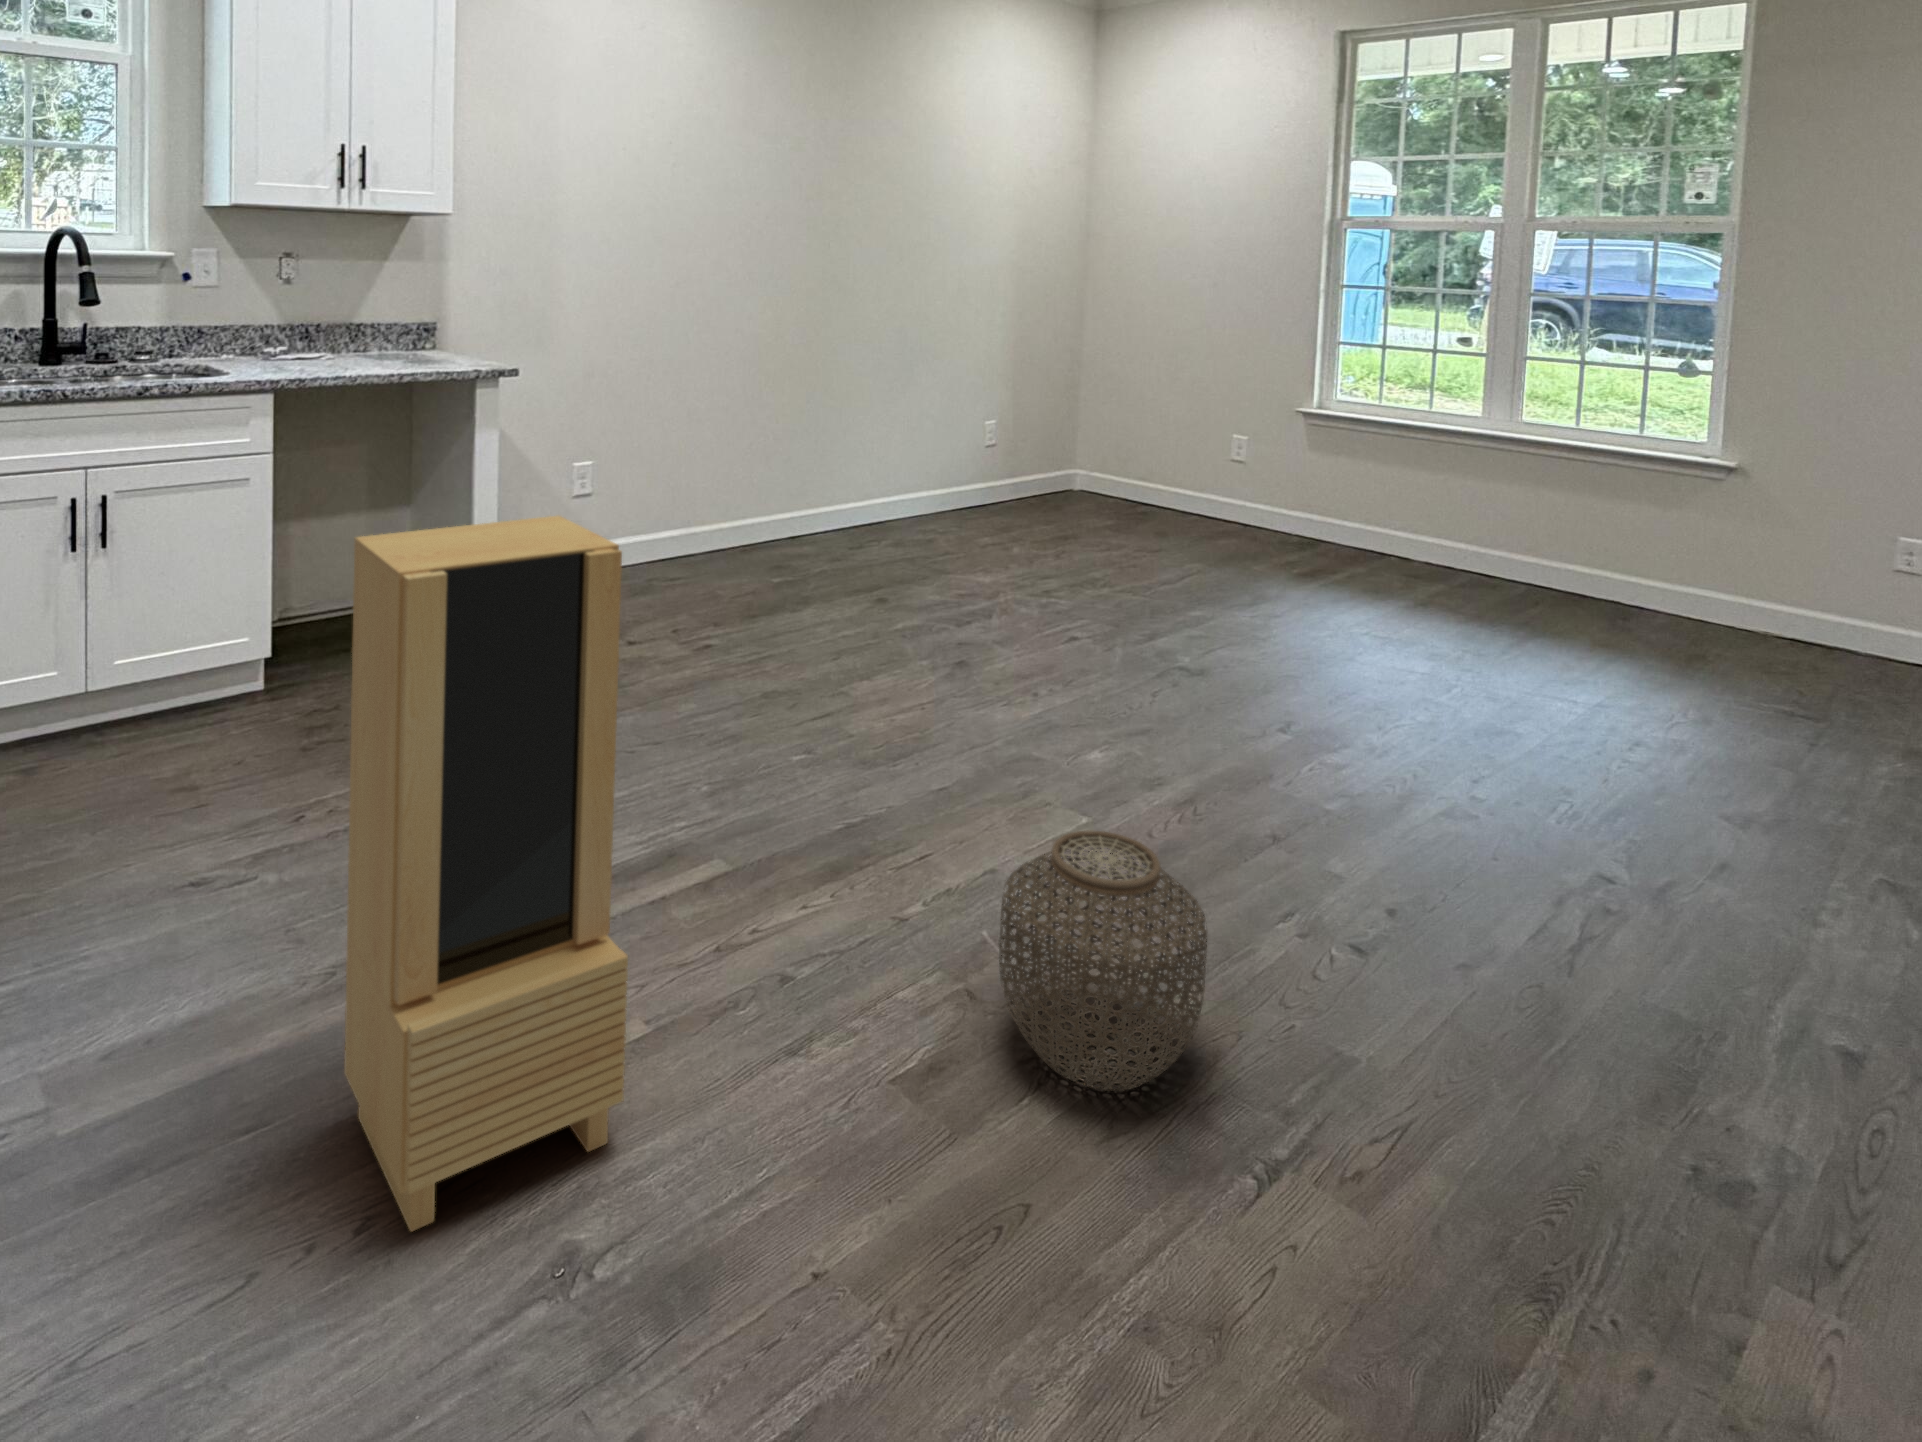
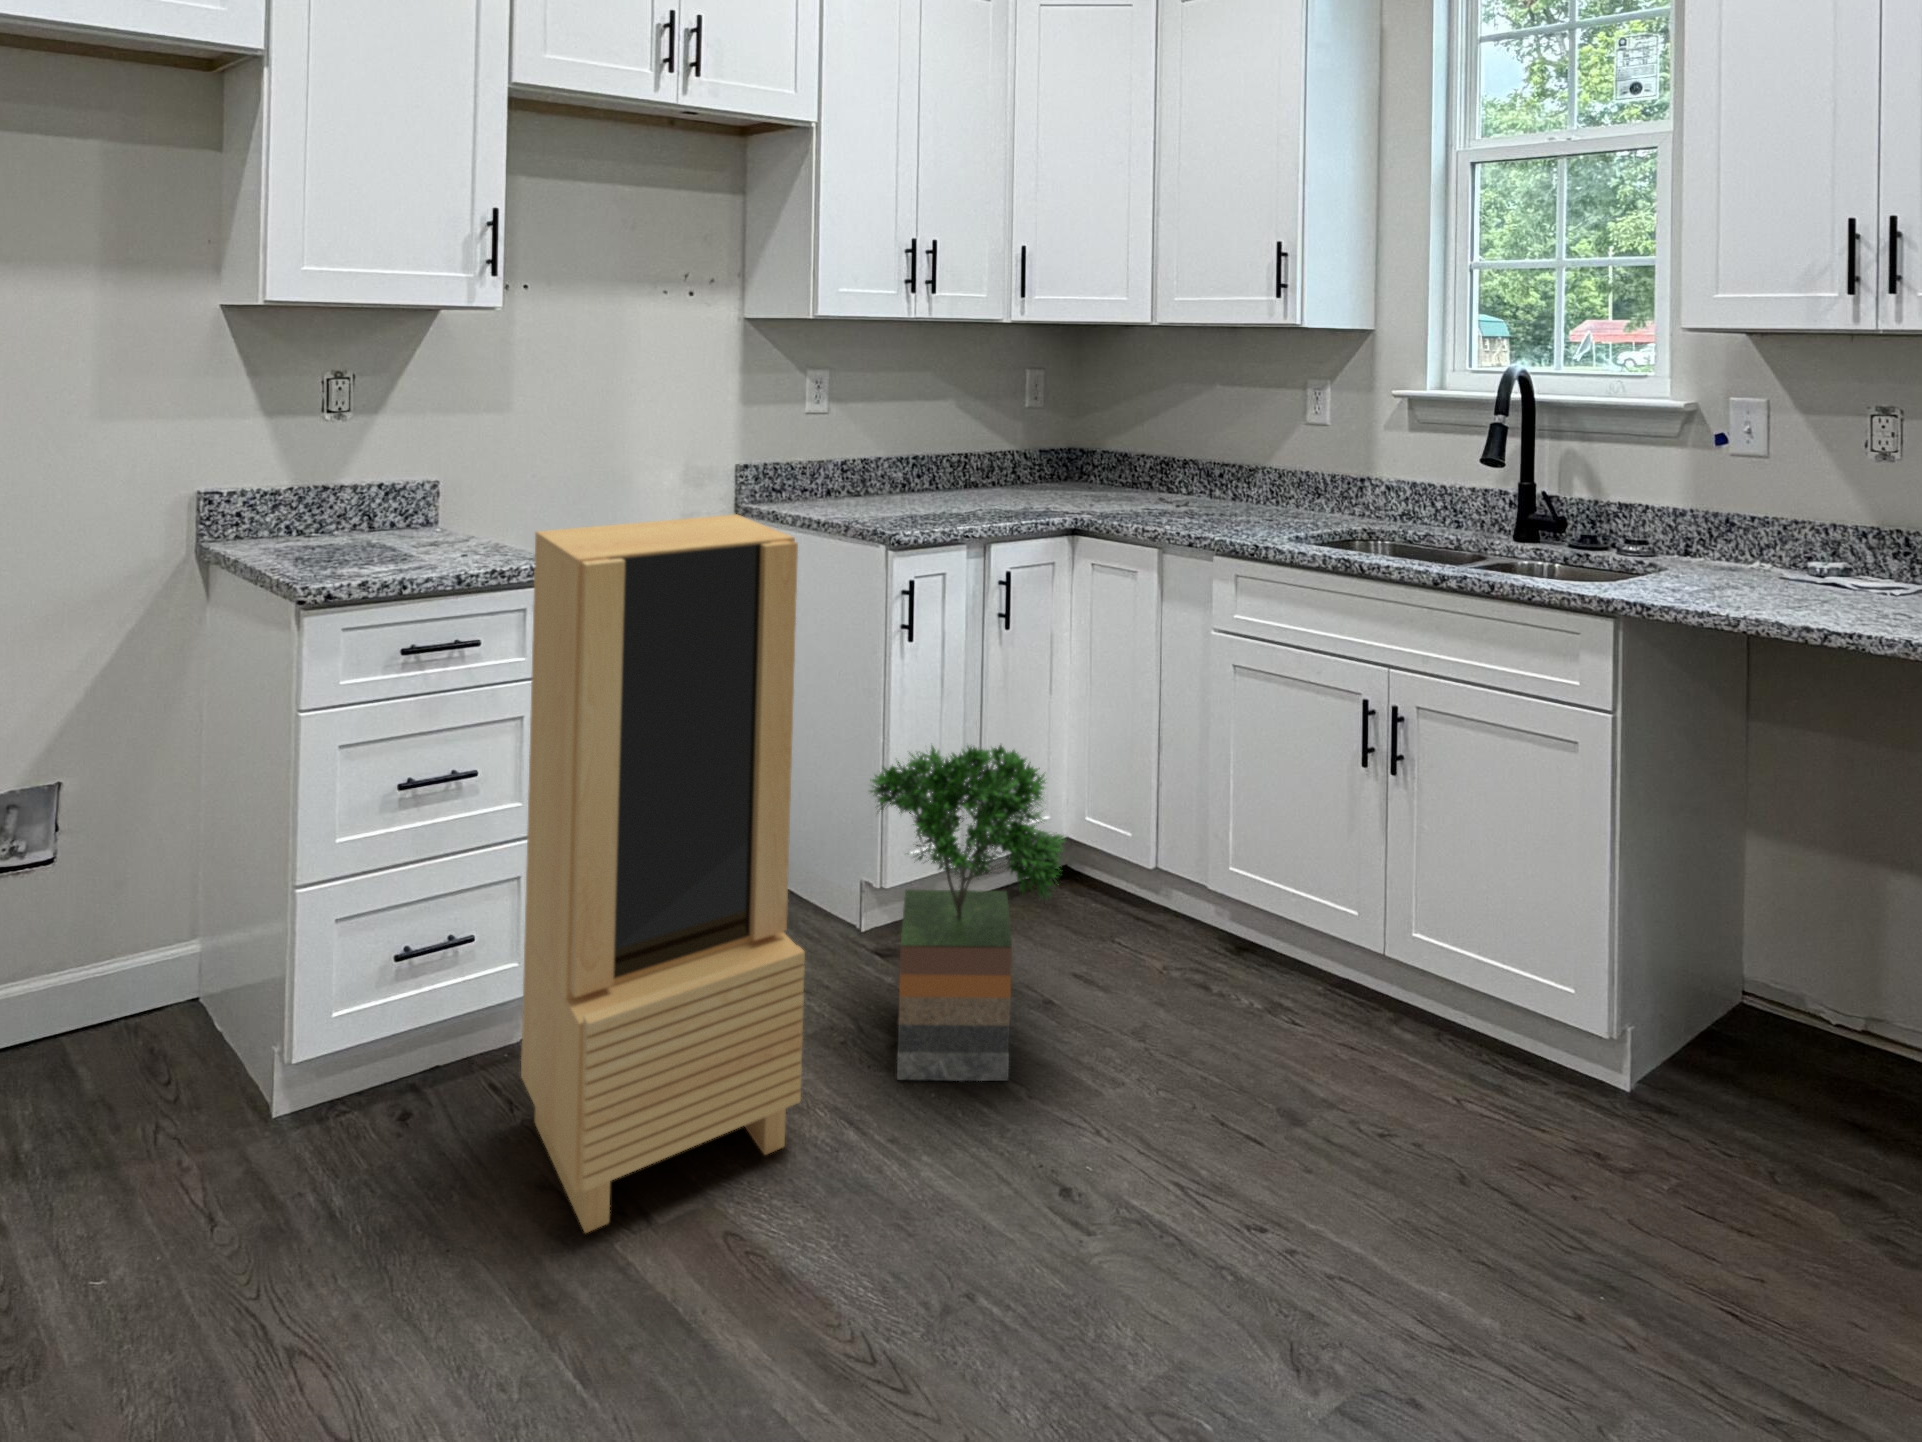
potted tree: none [690,742,891,1076] -> present [870,745,1065,1081]
woven basket: present [999,831,1207,1091] -> none [1178,830,1387,1094]

